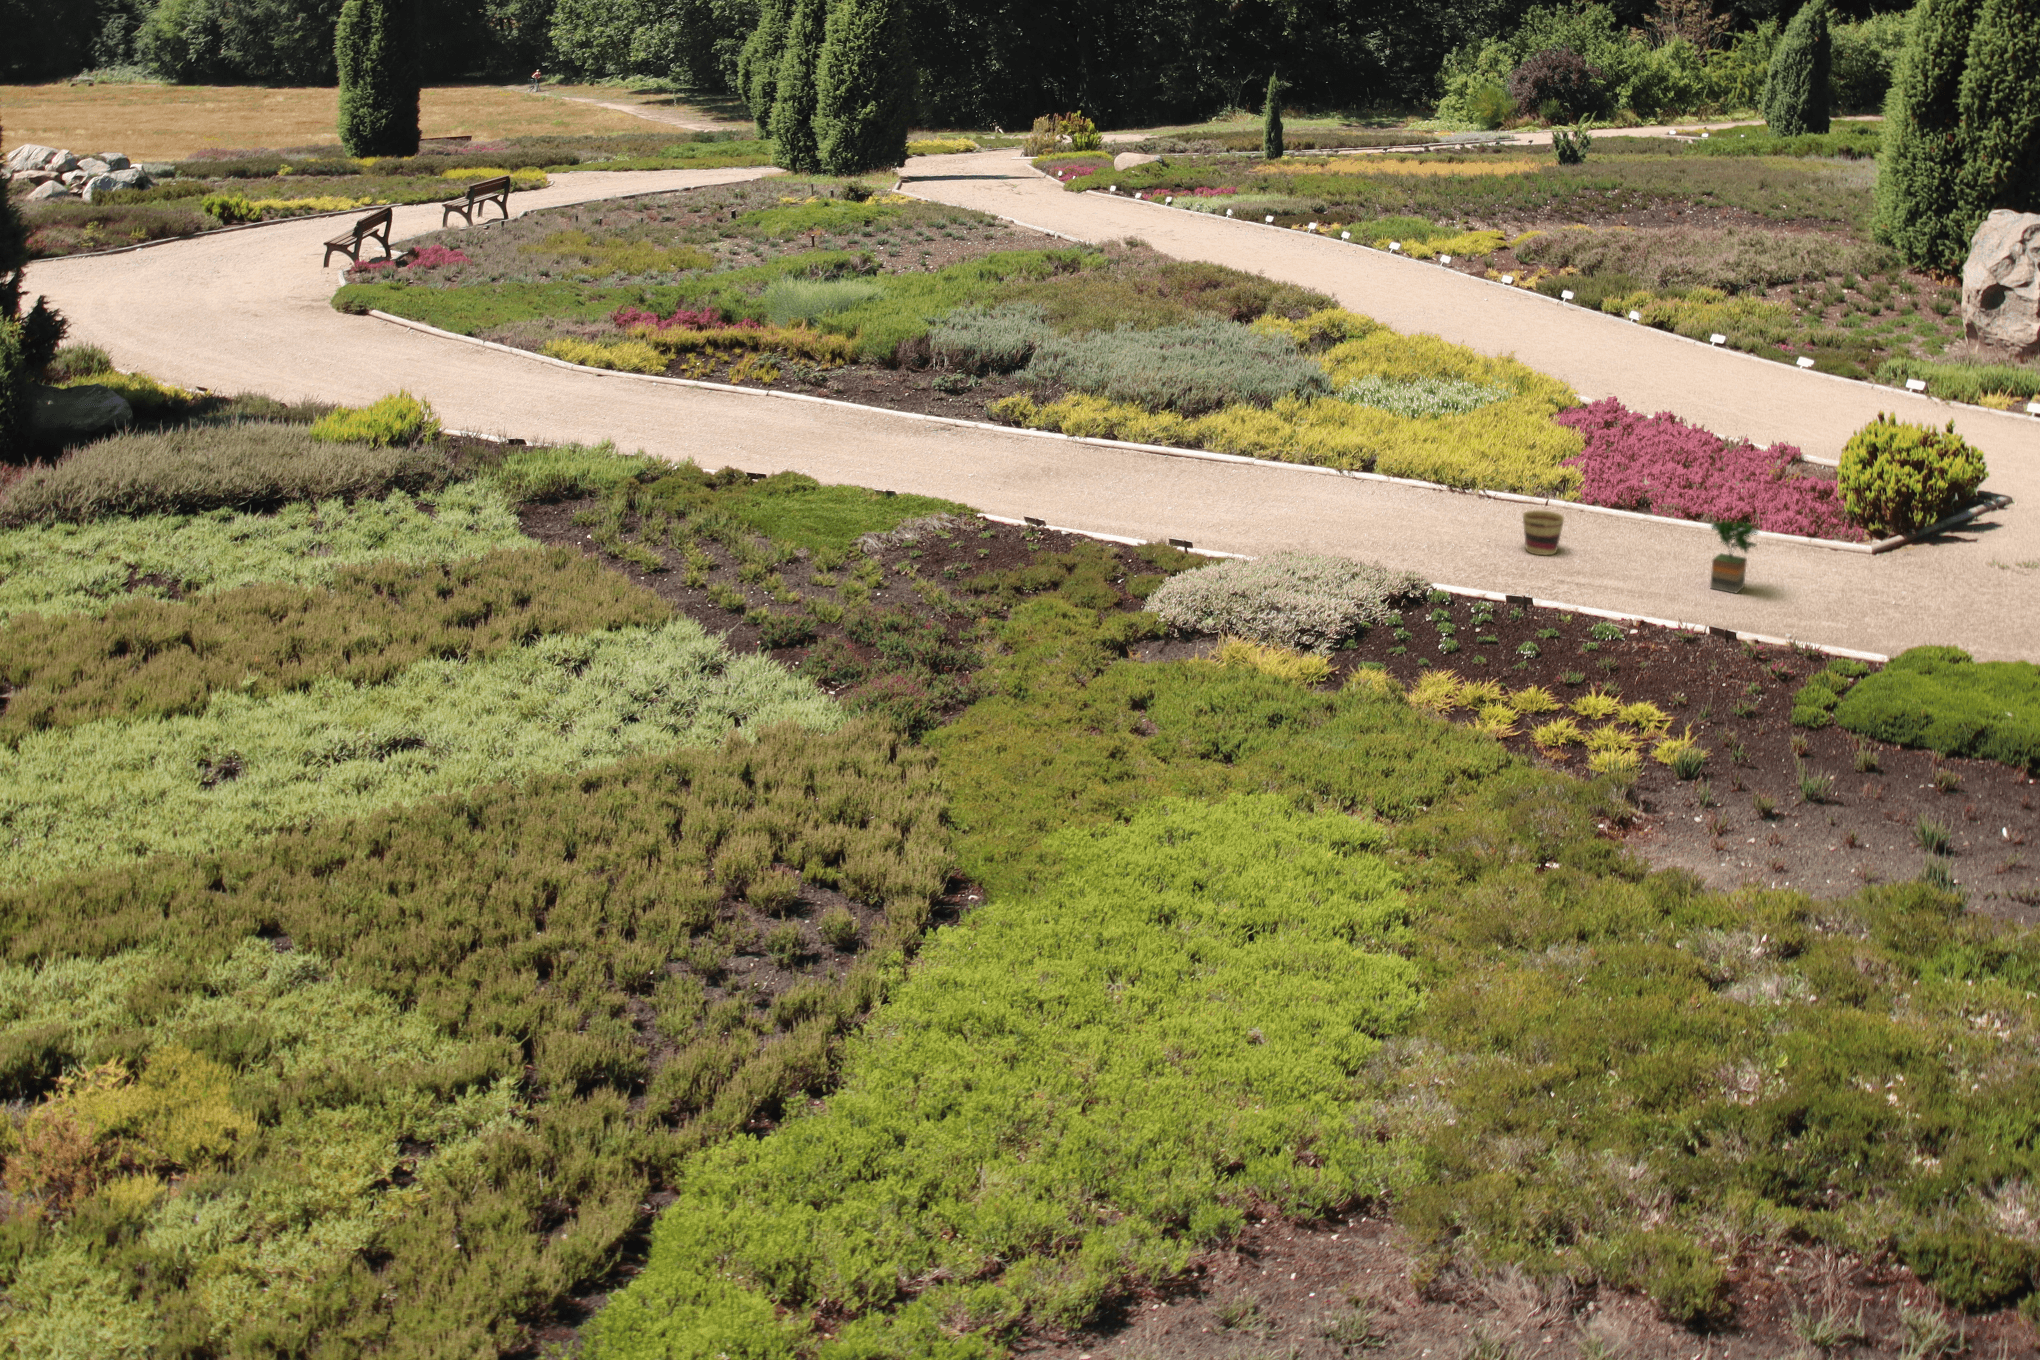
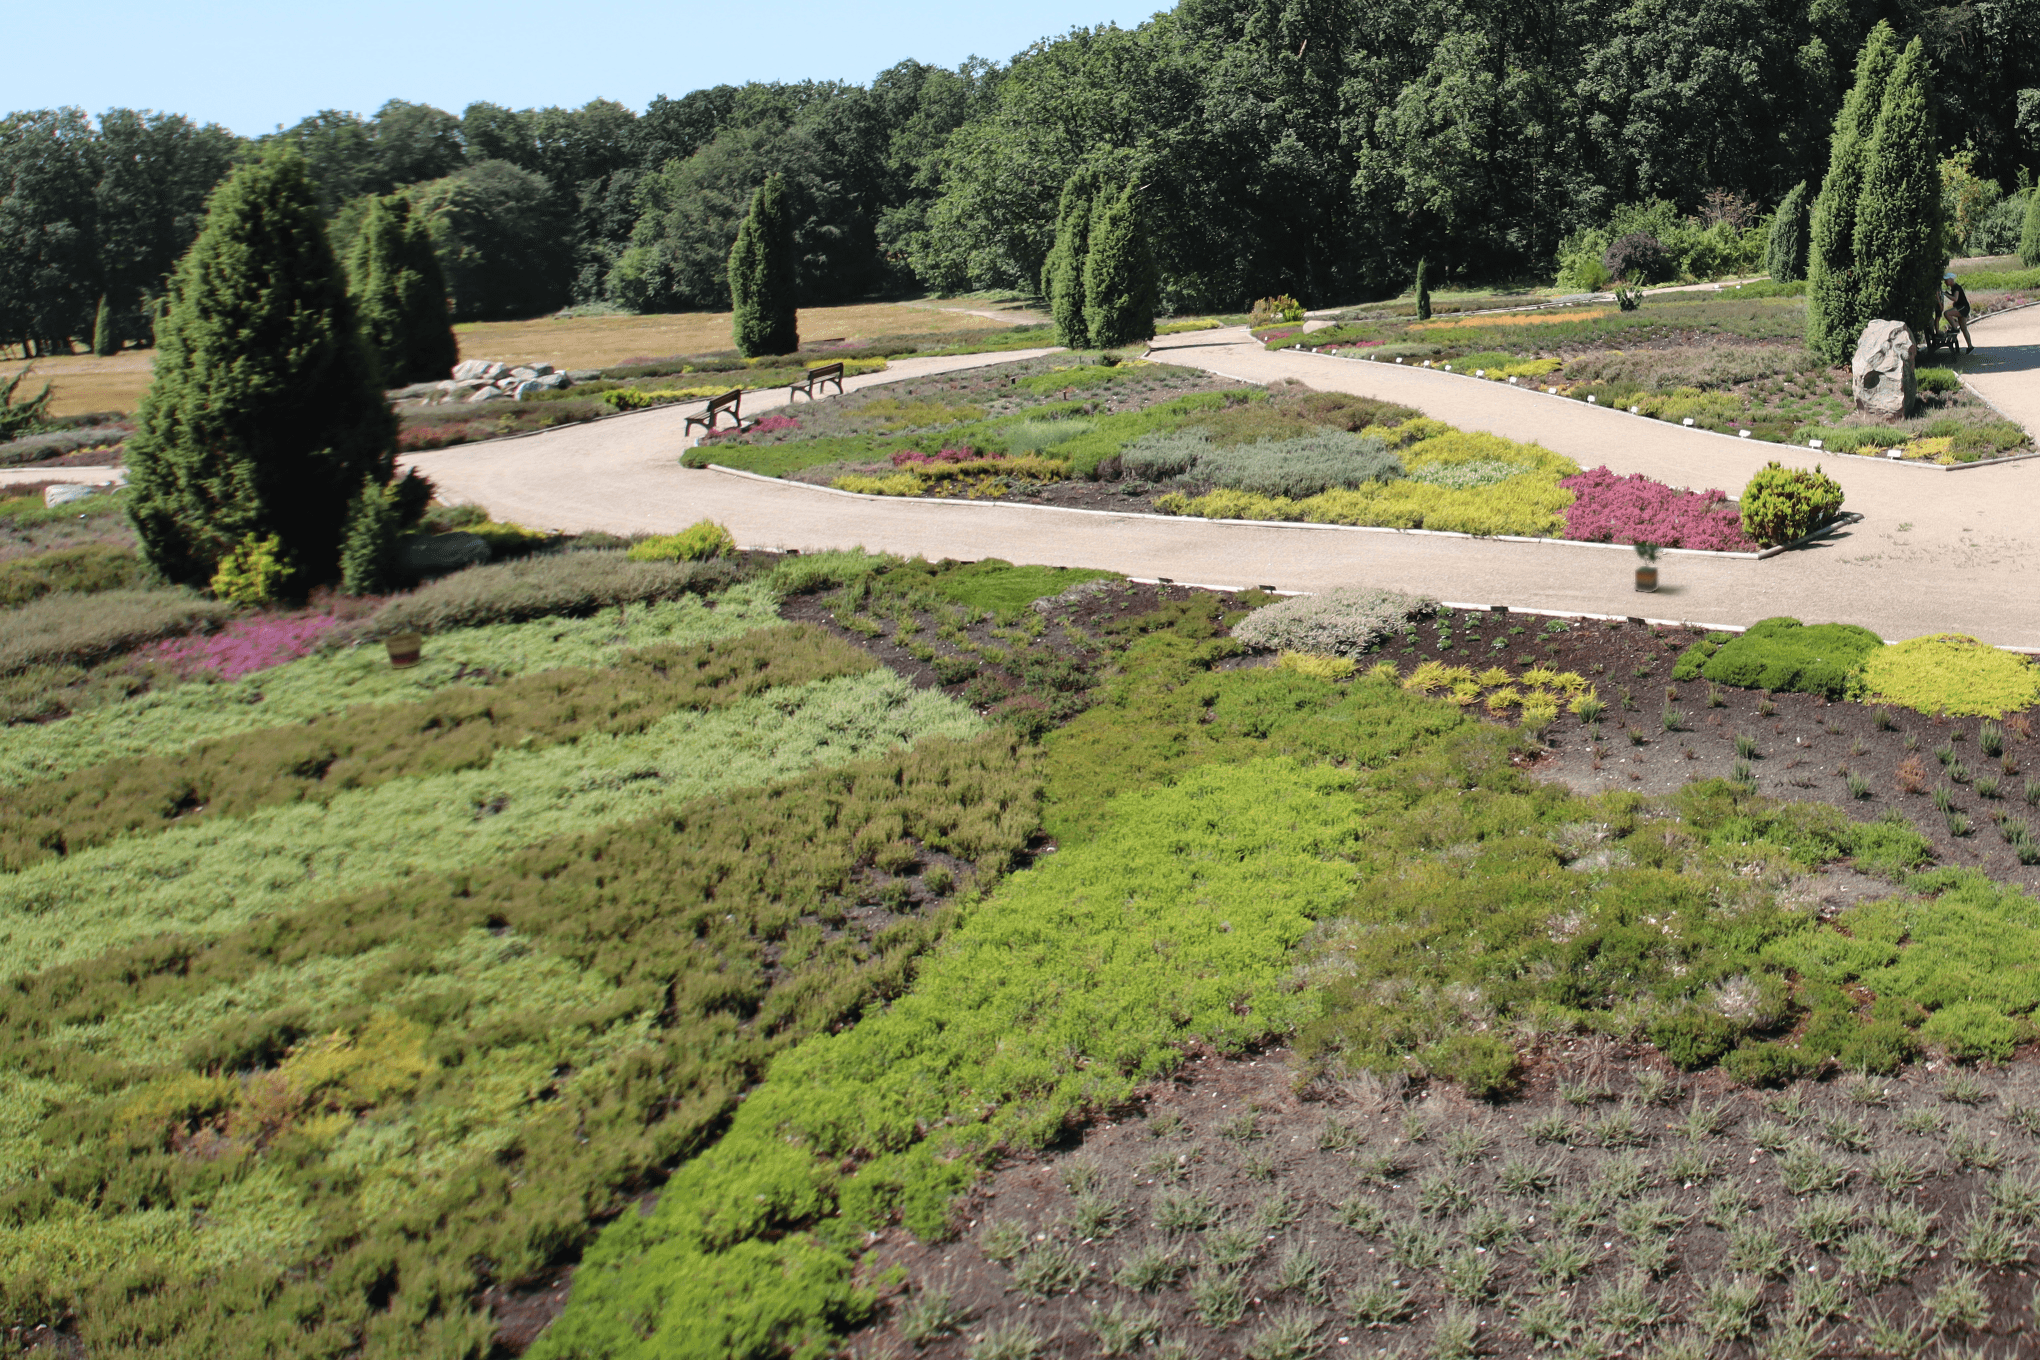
basket: present [1523,510,1564,555] -> present [384,632,422,669]

